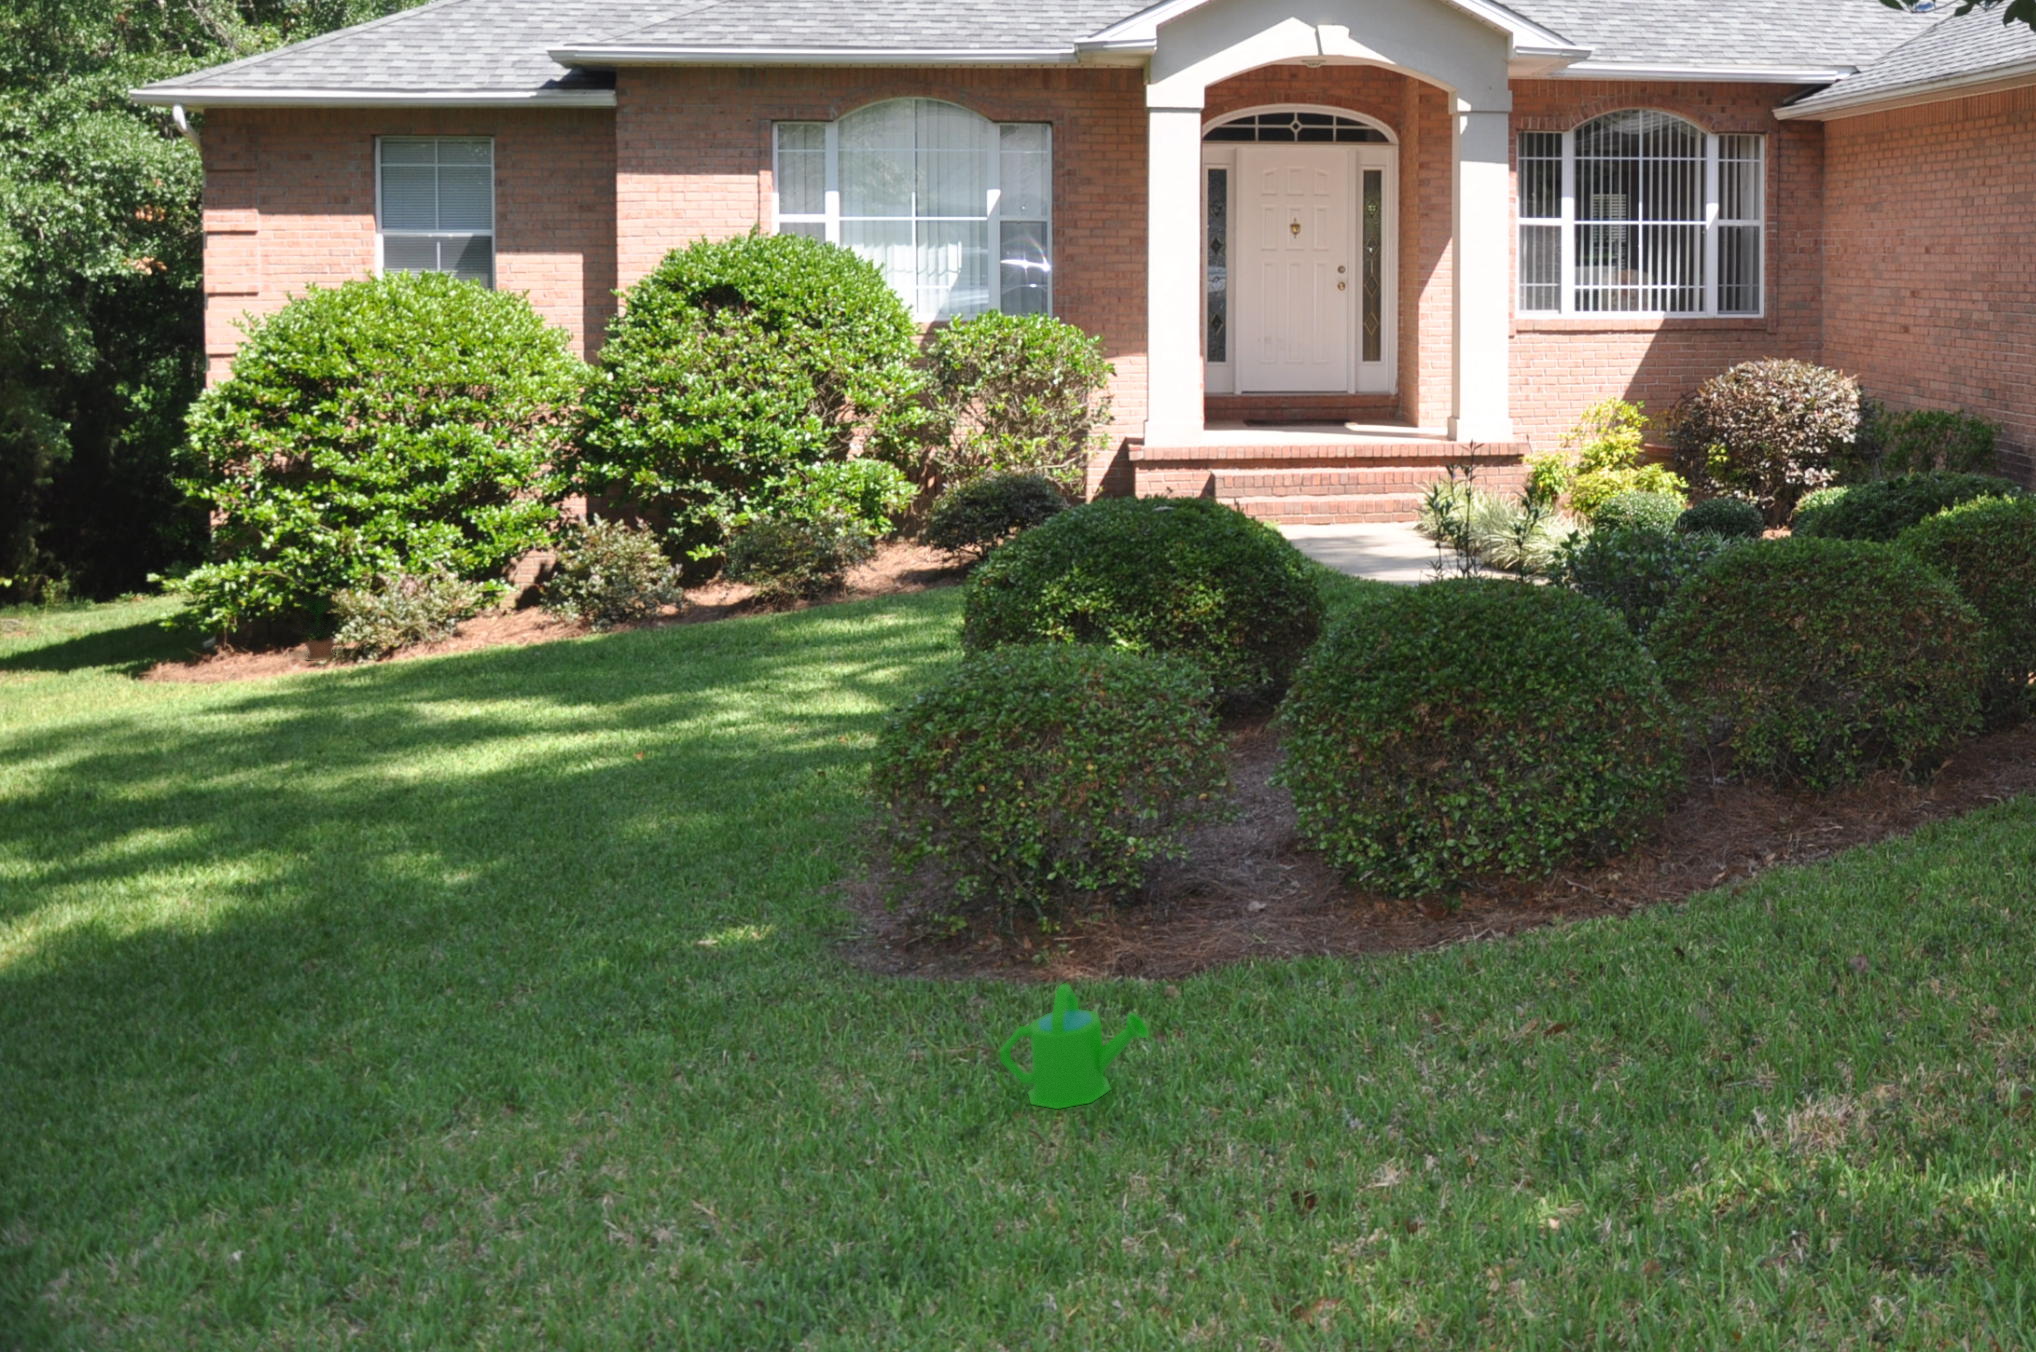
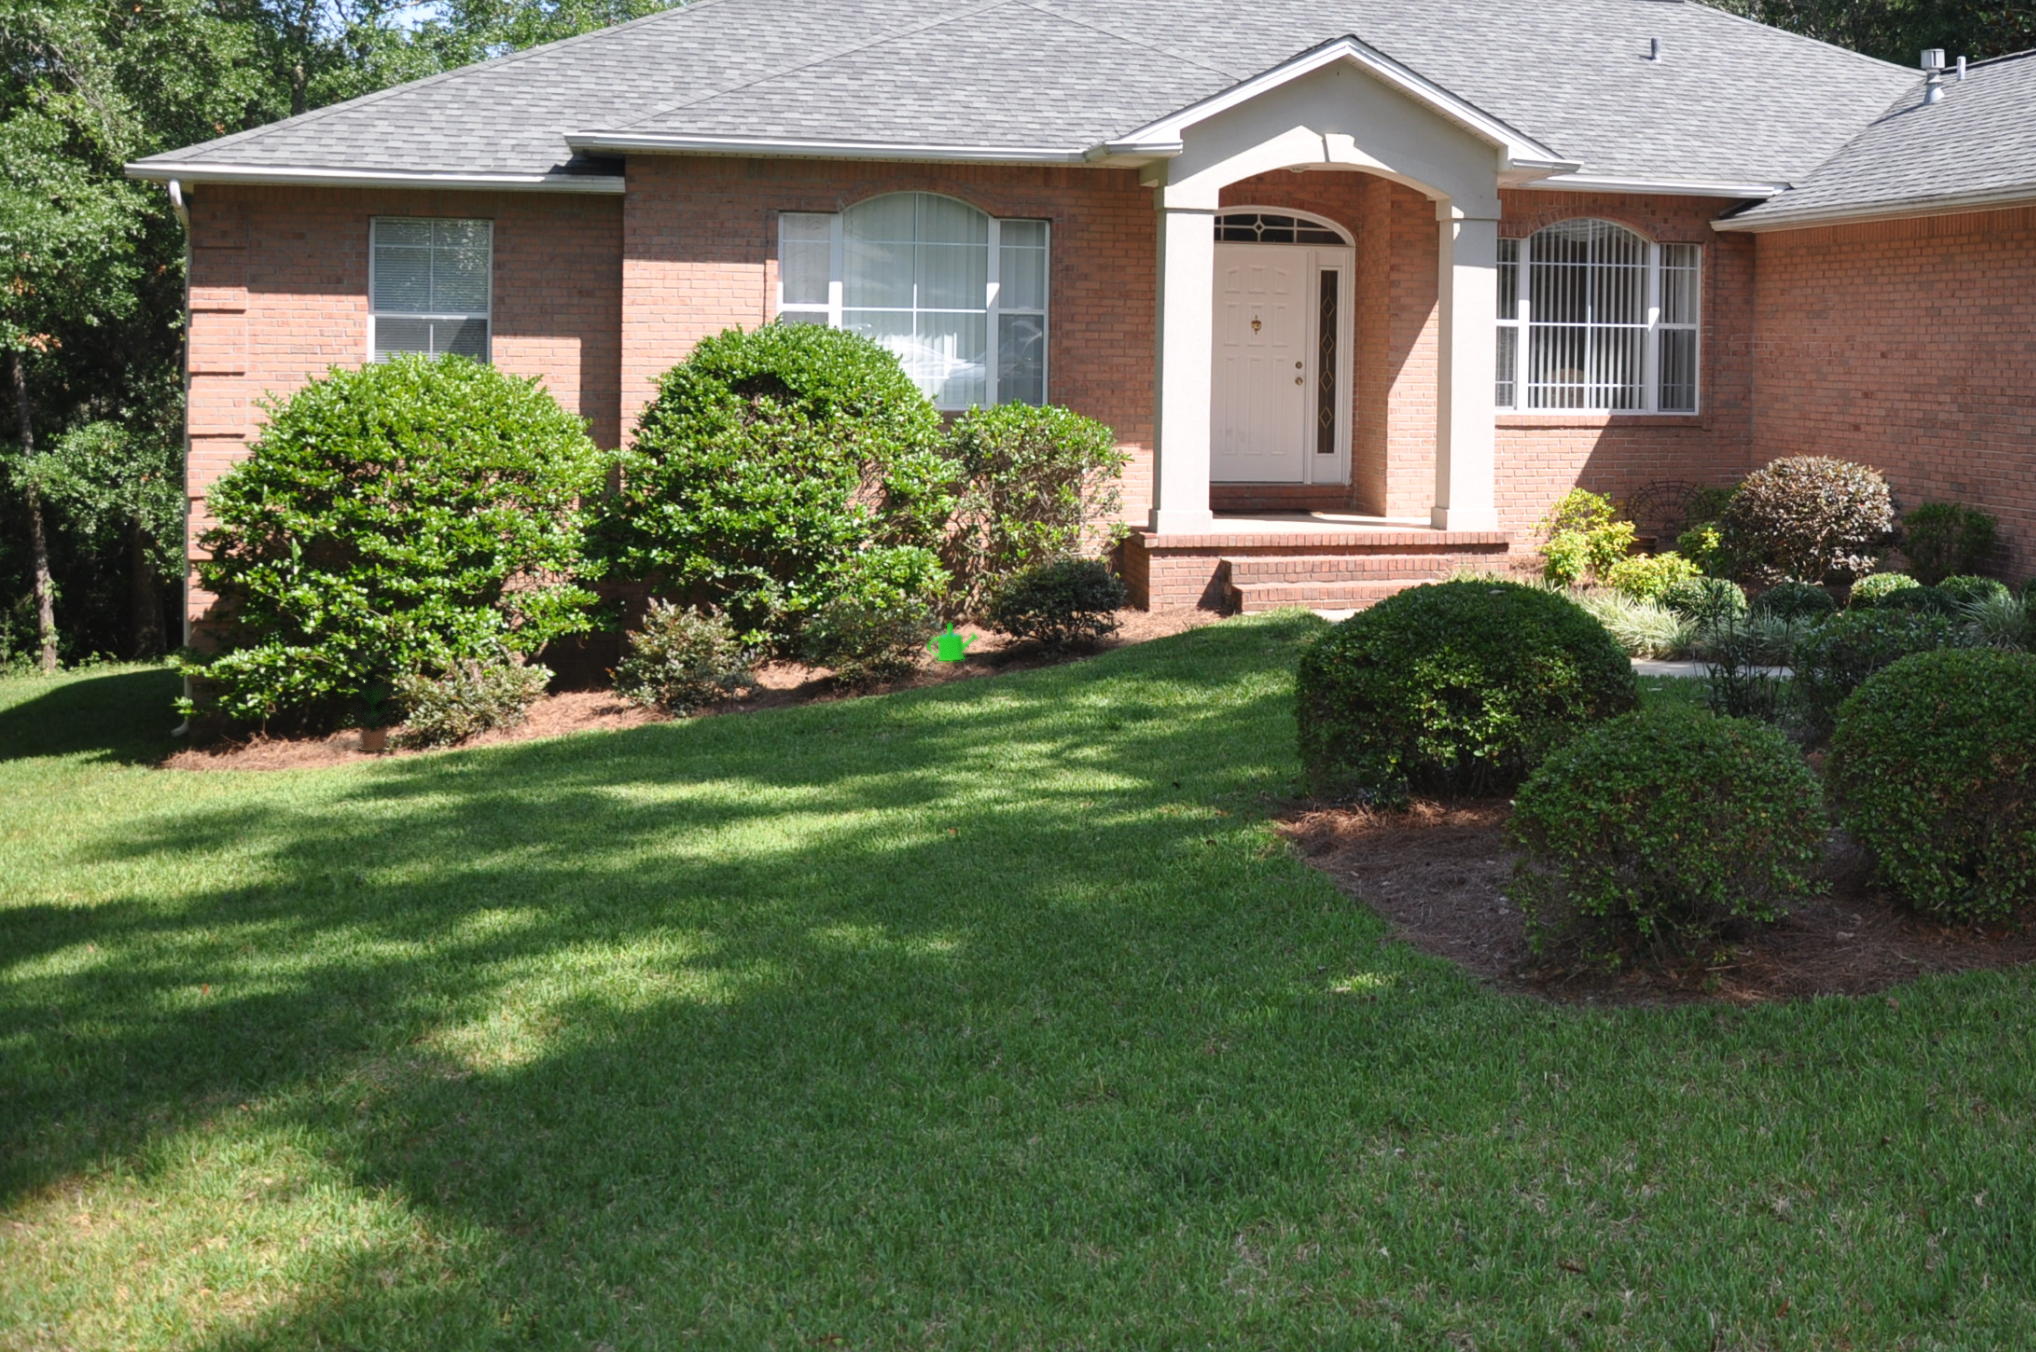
watering can: present [1000,984,1148,1109] -> present [927,623,978,661]

